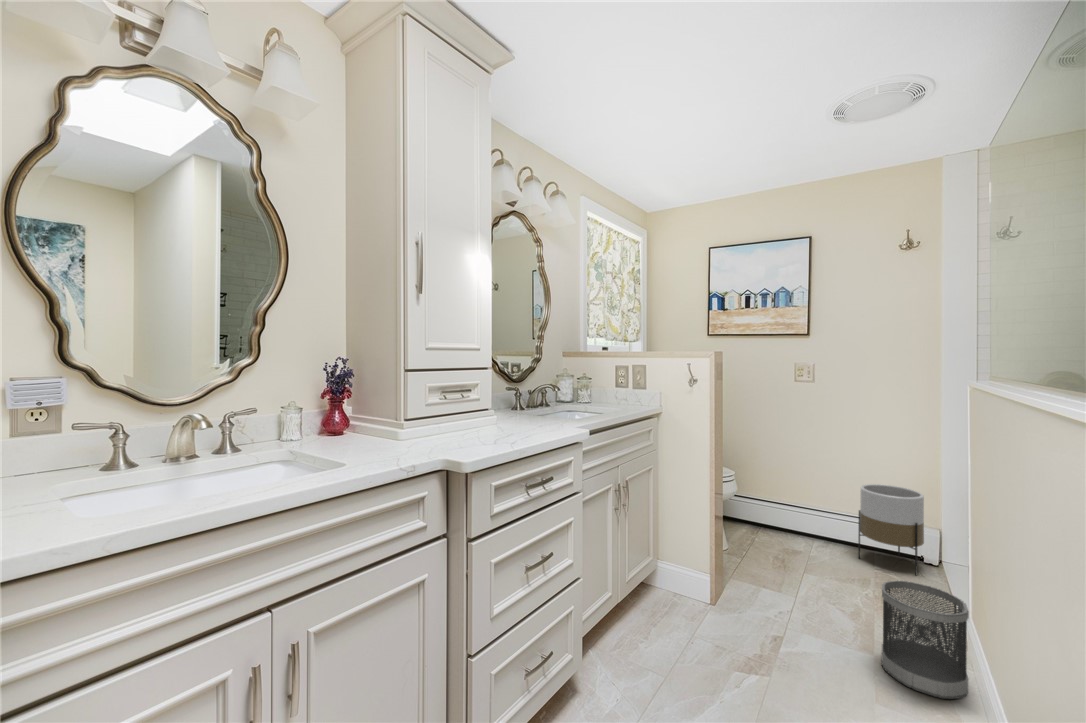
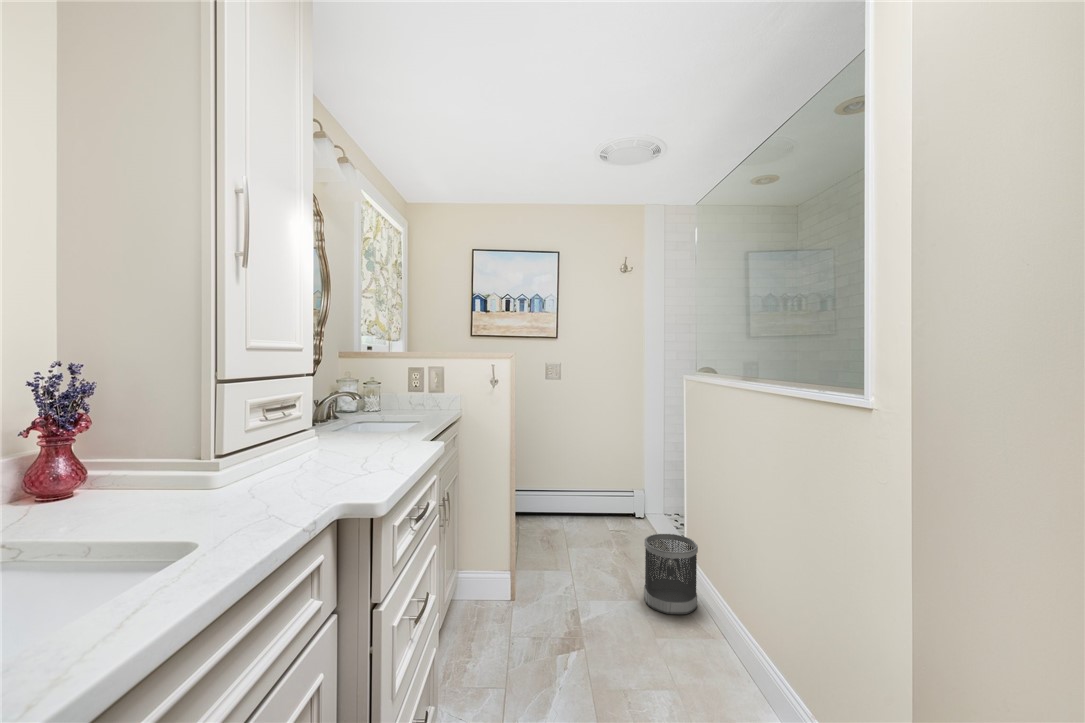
planter: present [858,484,924,575] -> none [597,462,639,529]

